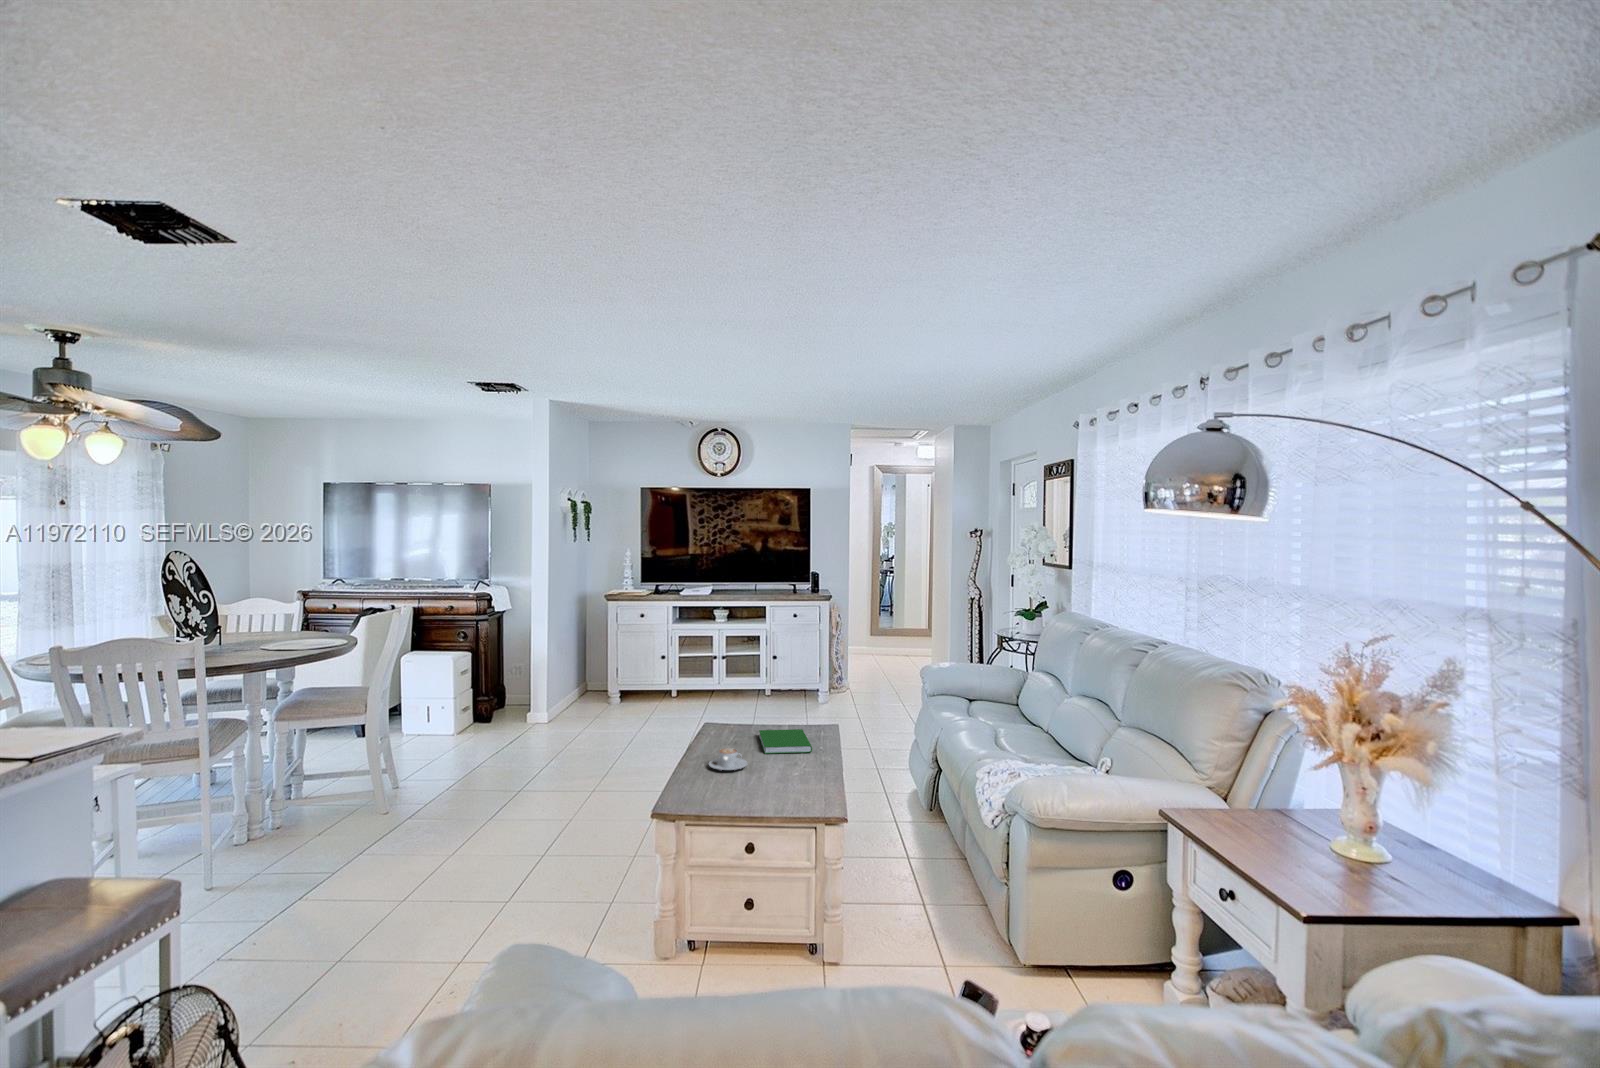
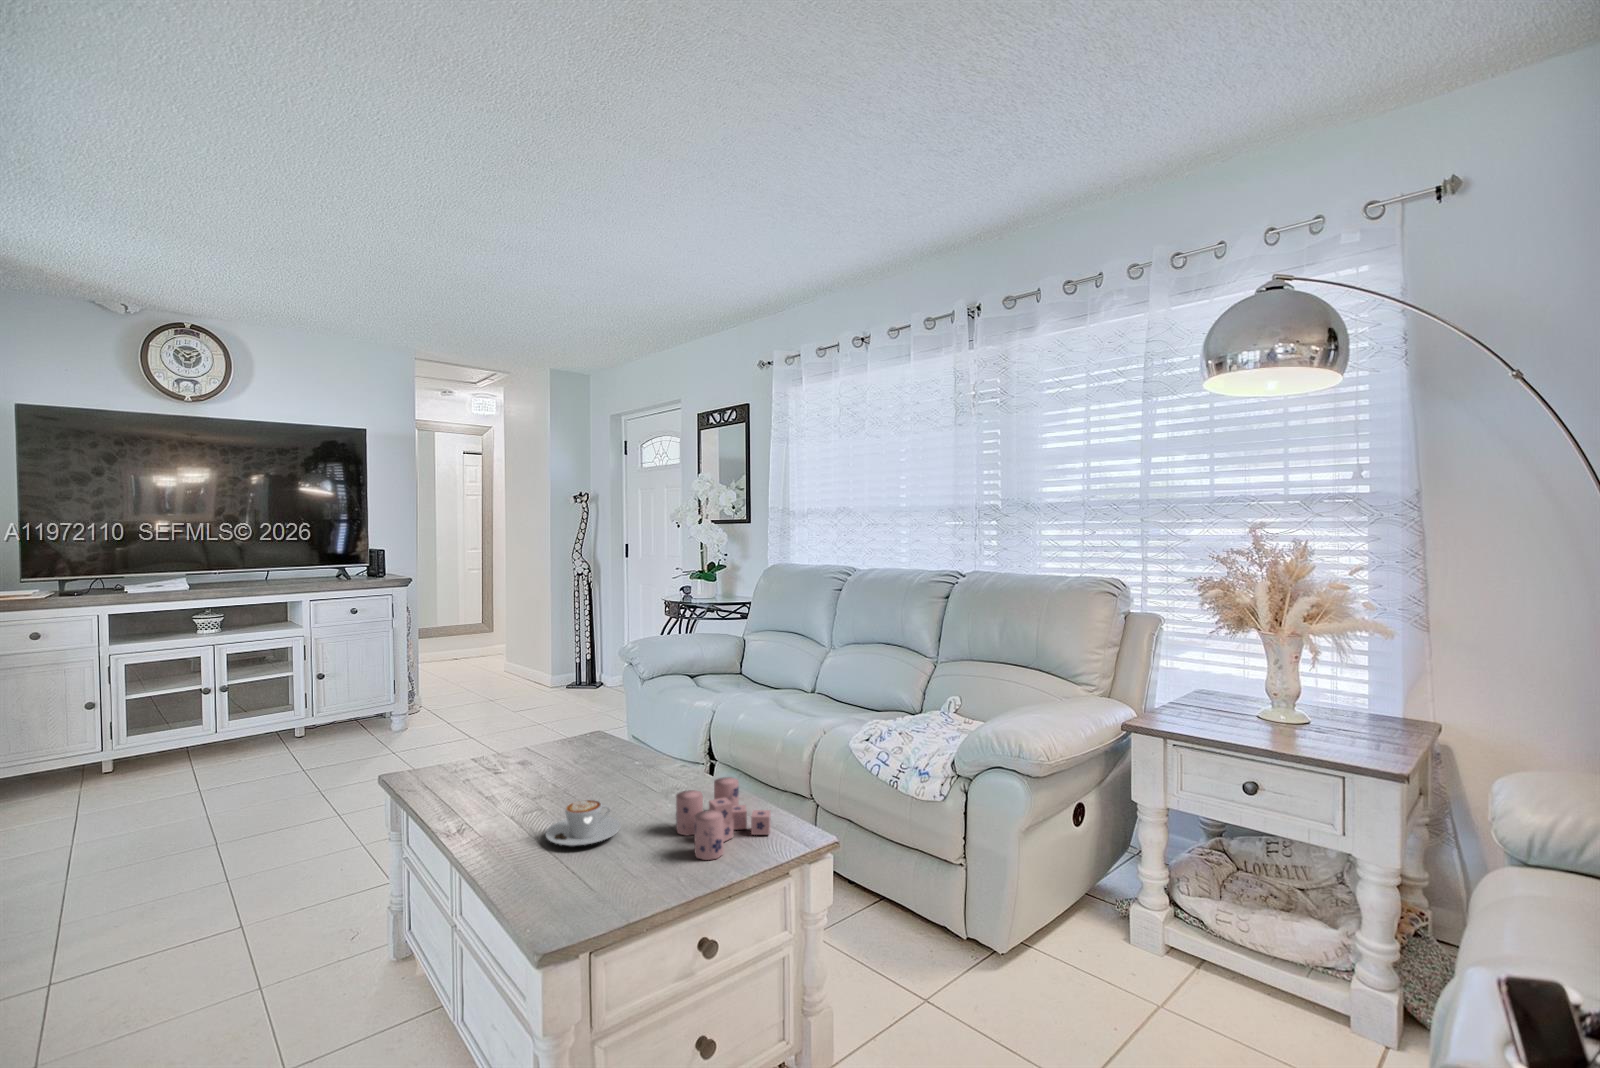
hardcover book: present [759,729,812,754] -> none [543,747,665,797]
candle: none [754,756,811,793] -> present [676,777,771,860]

